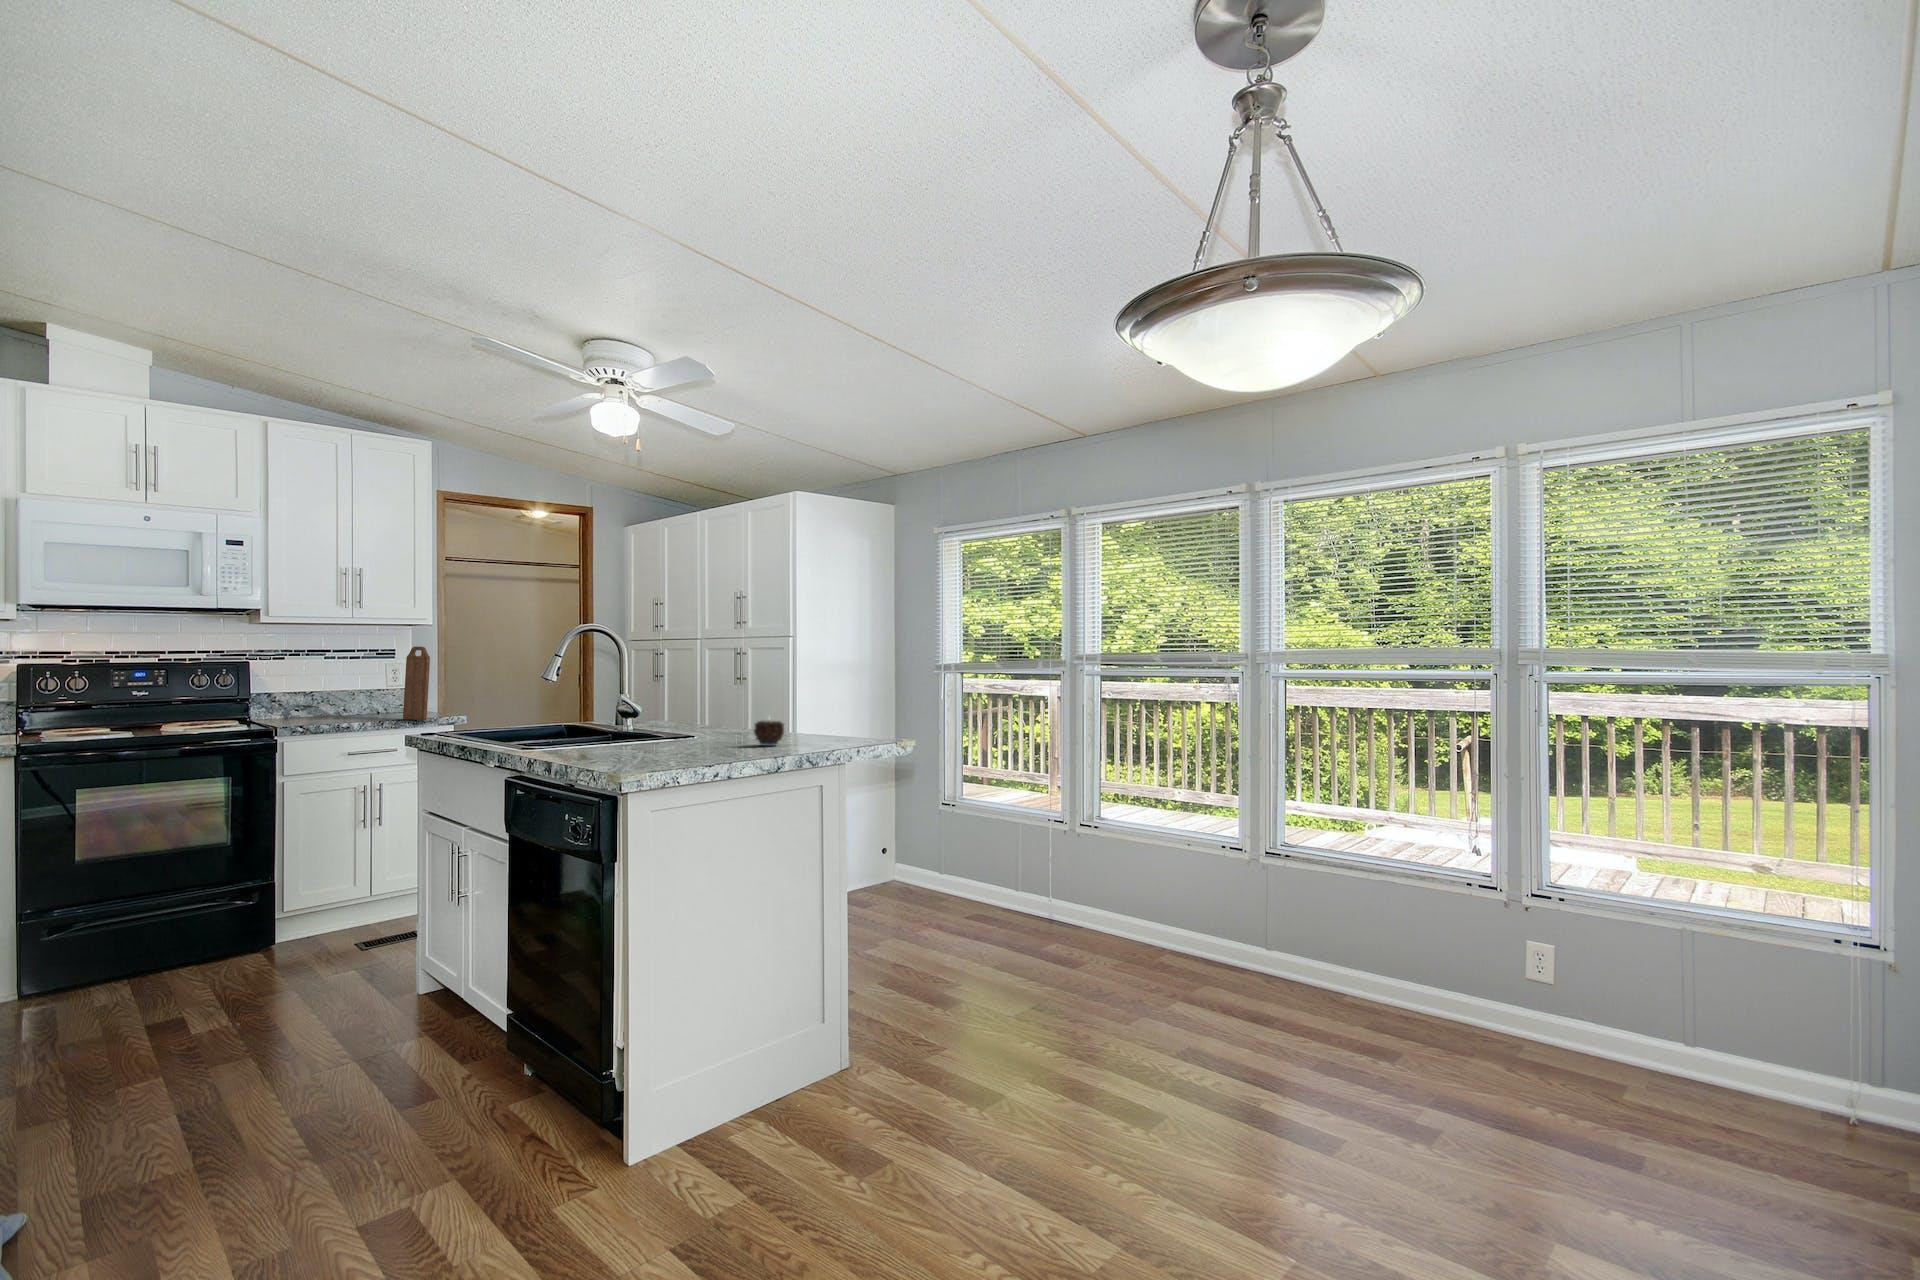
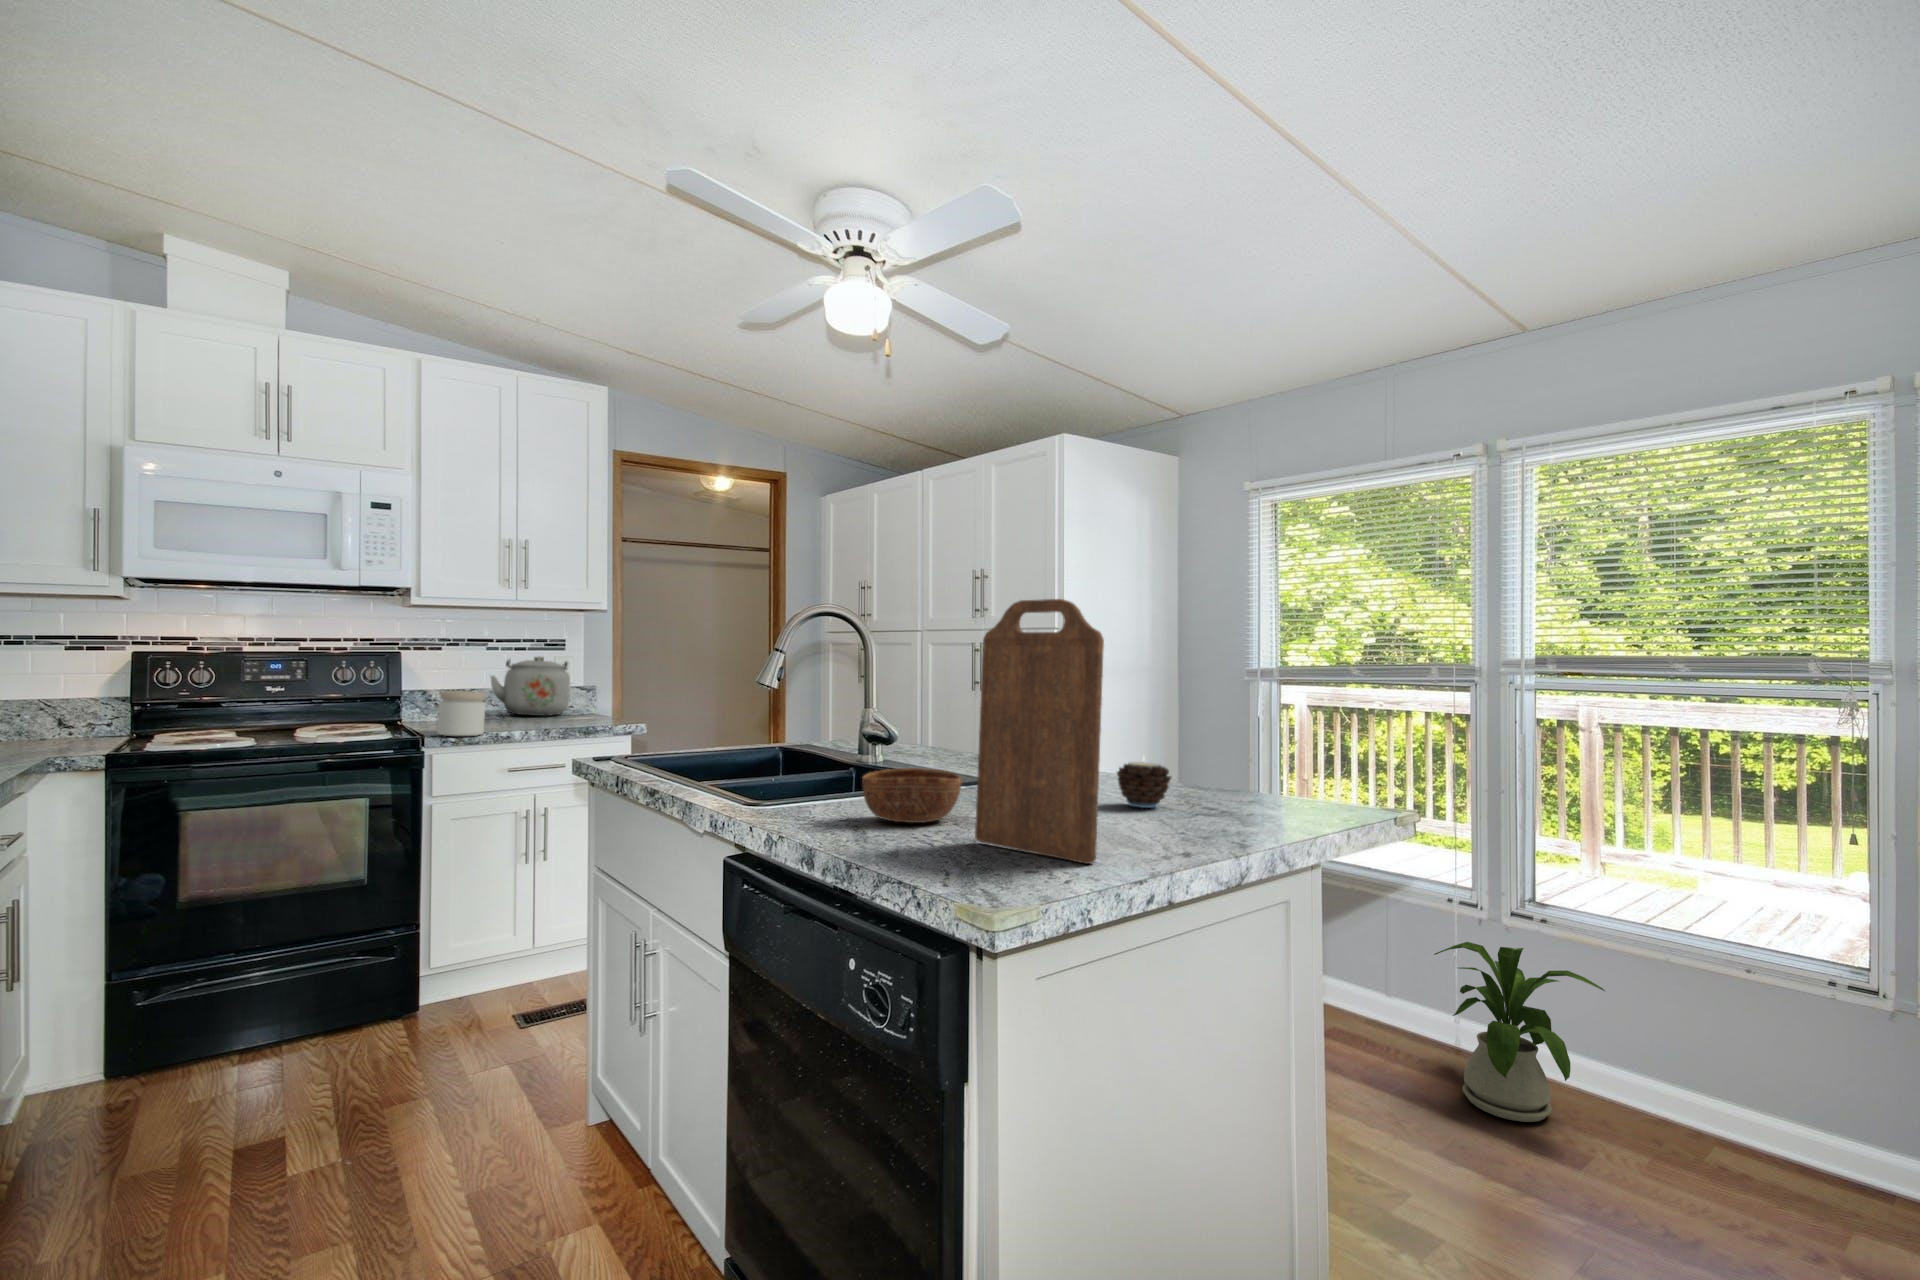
cutting board: present [403,647,430,721] -> present [975,599,1104,864]
kettle: none [328,663,400,712] -> present [490,656,570,716]
jar: none [288,692,330,727] -> present [437,691,486,736]
bowl: none [590,724,650,753] -> present [862,768,962,823]
house plant: none [1023,840,1108,952] -> present [1434,942,1605,1122]

